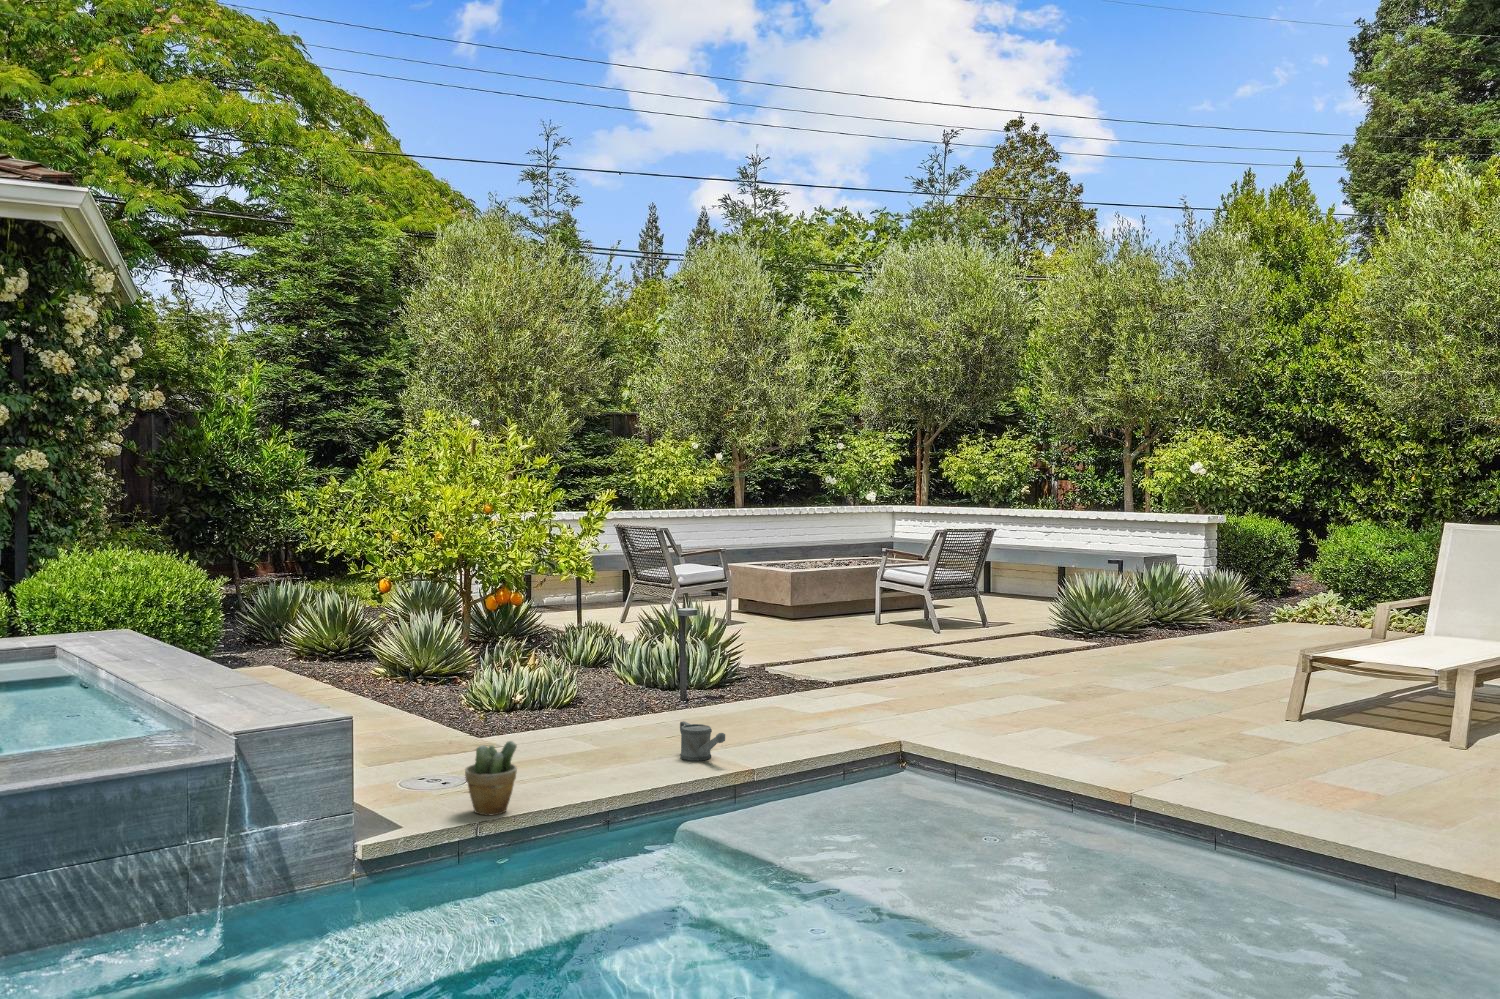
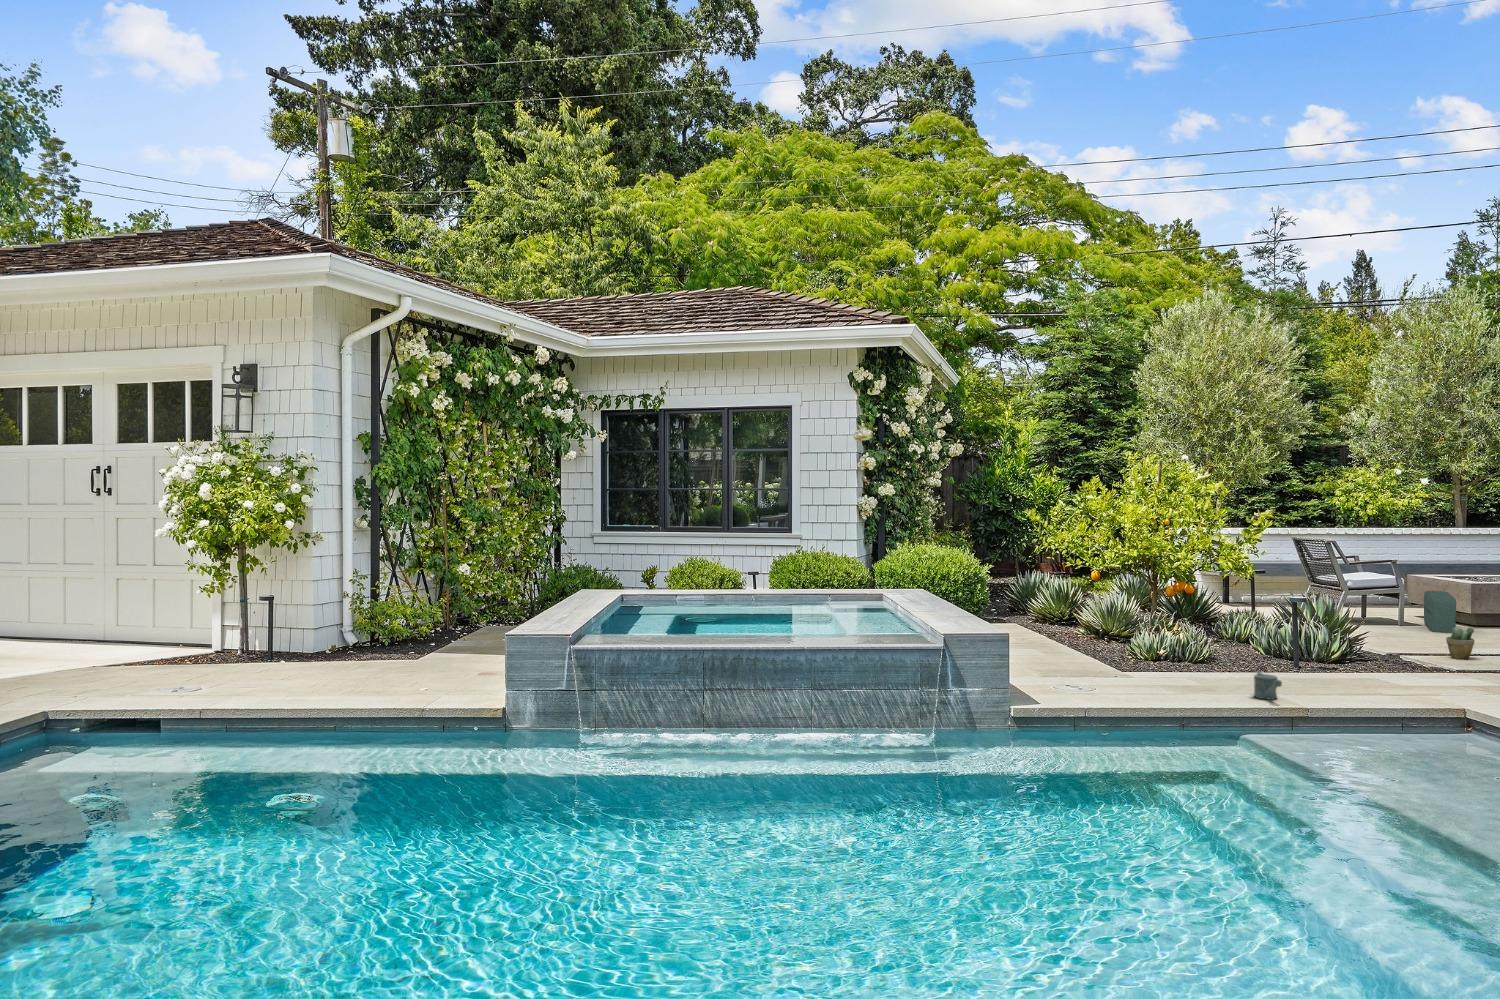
pouf: none [747,582,786,631] -> present [1424,591,1456,633]
potted plant: present [465,741,517,815] -> present [1446,627,1475,660]

